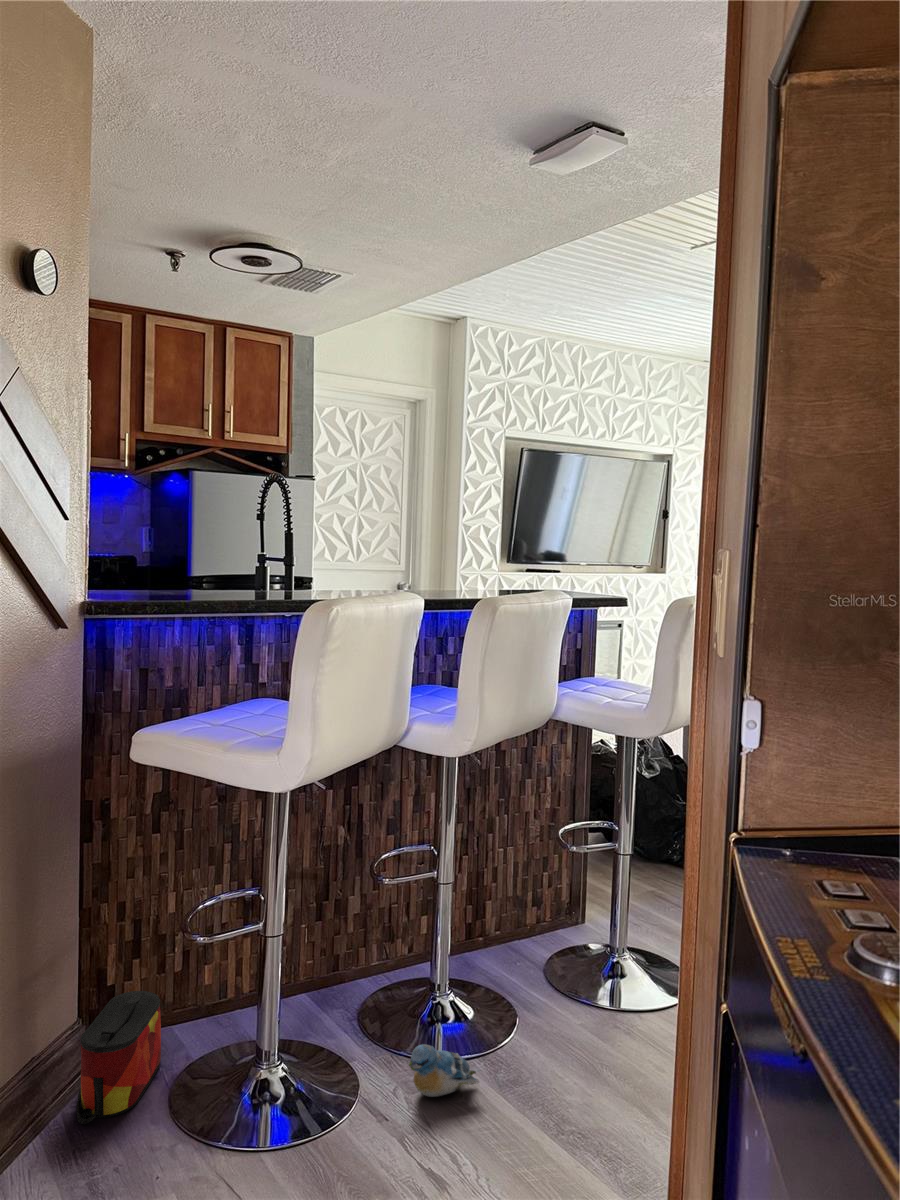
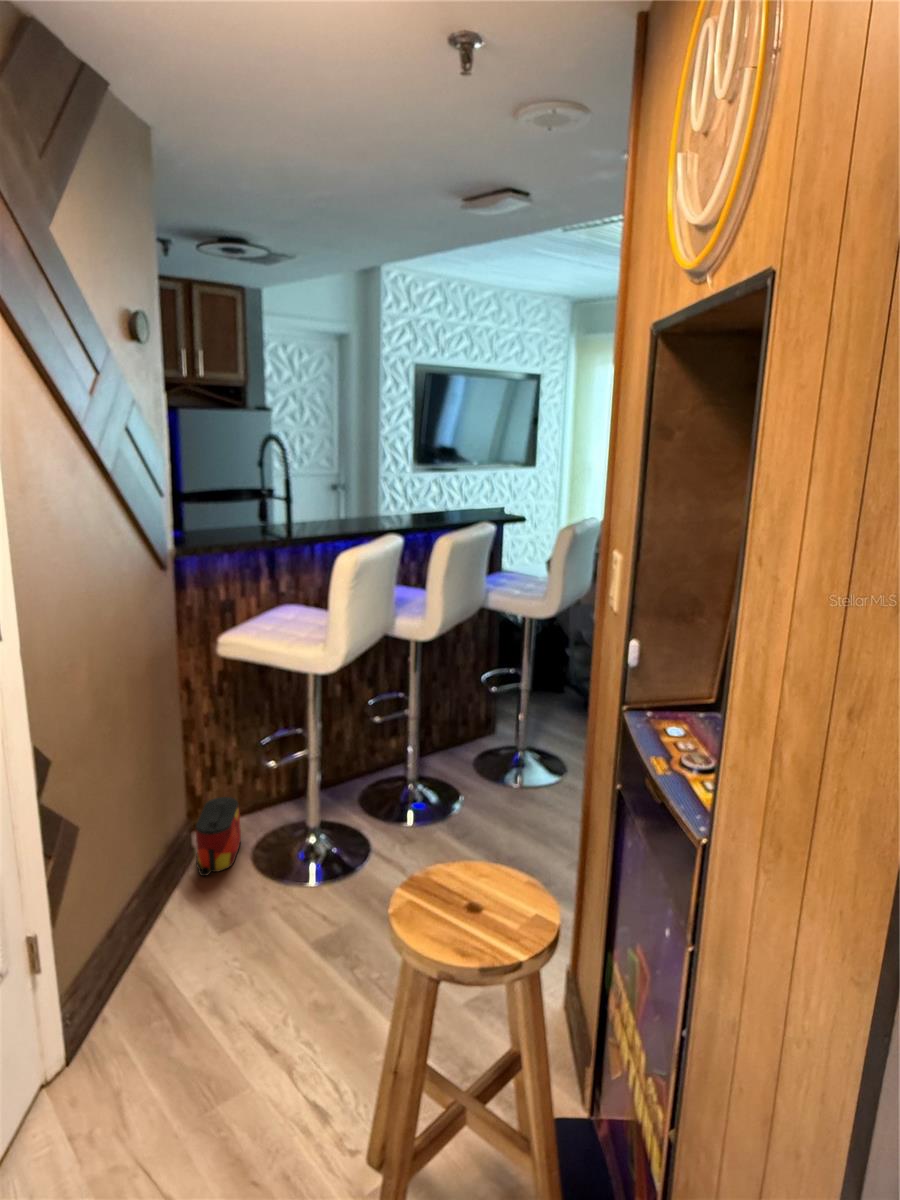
plush toy: present [409,1044,479,1097] -> none [401,815,444,844]

